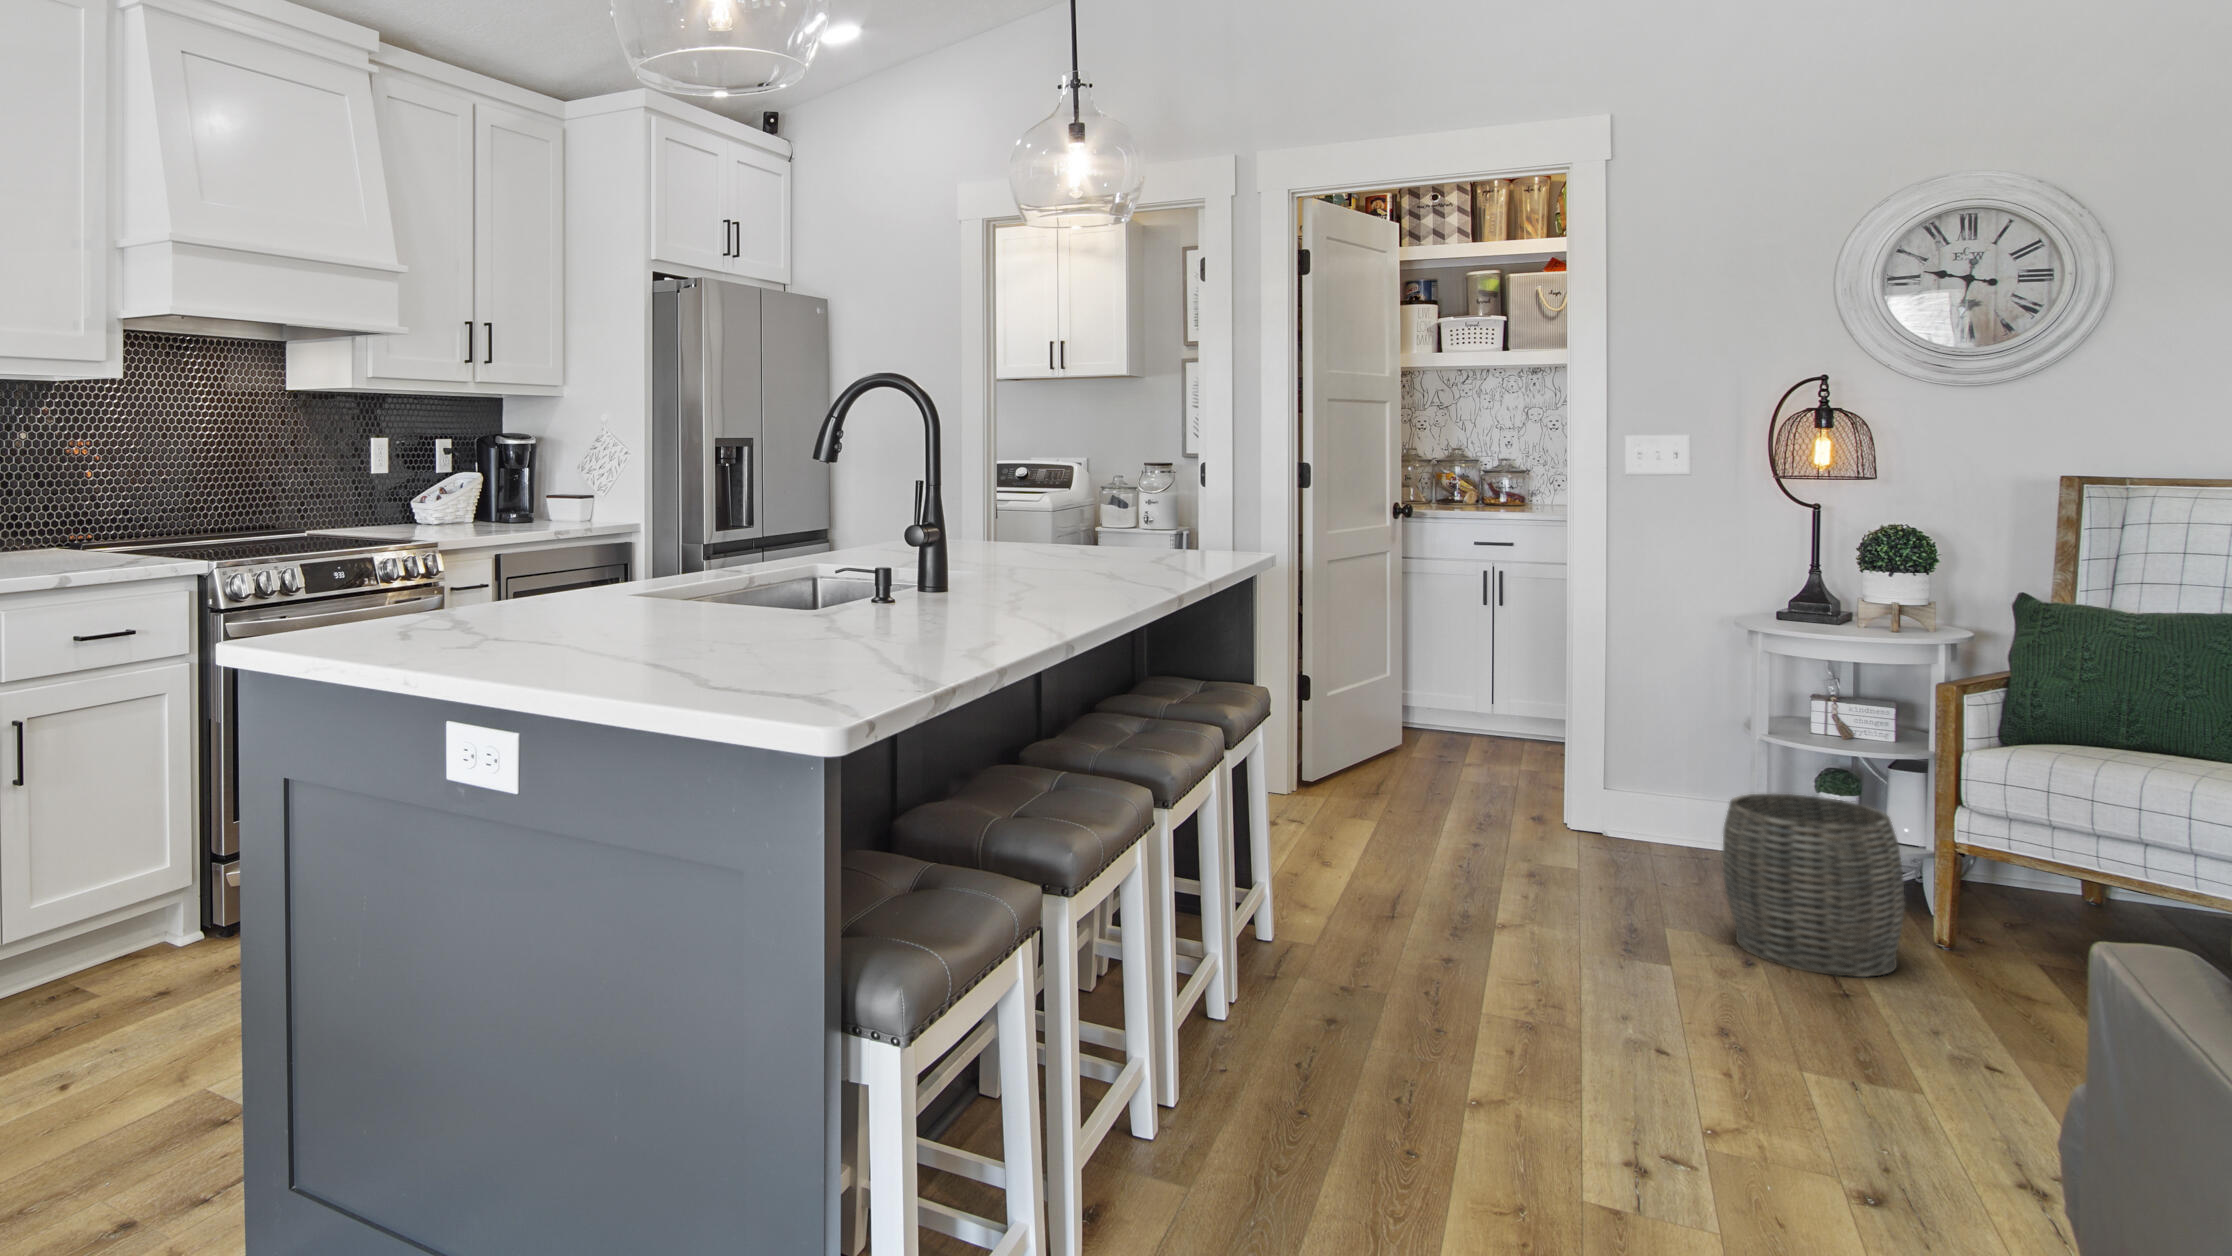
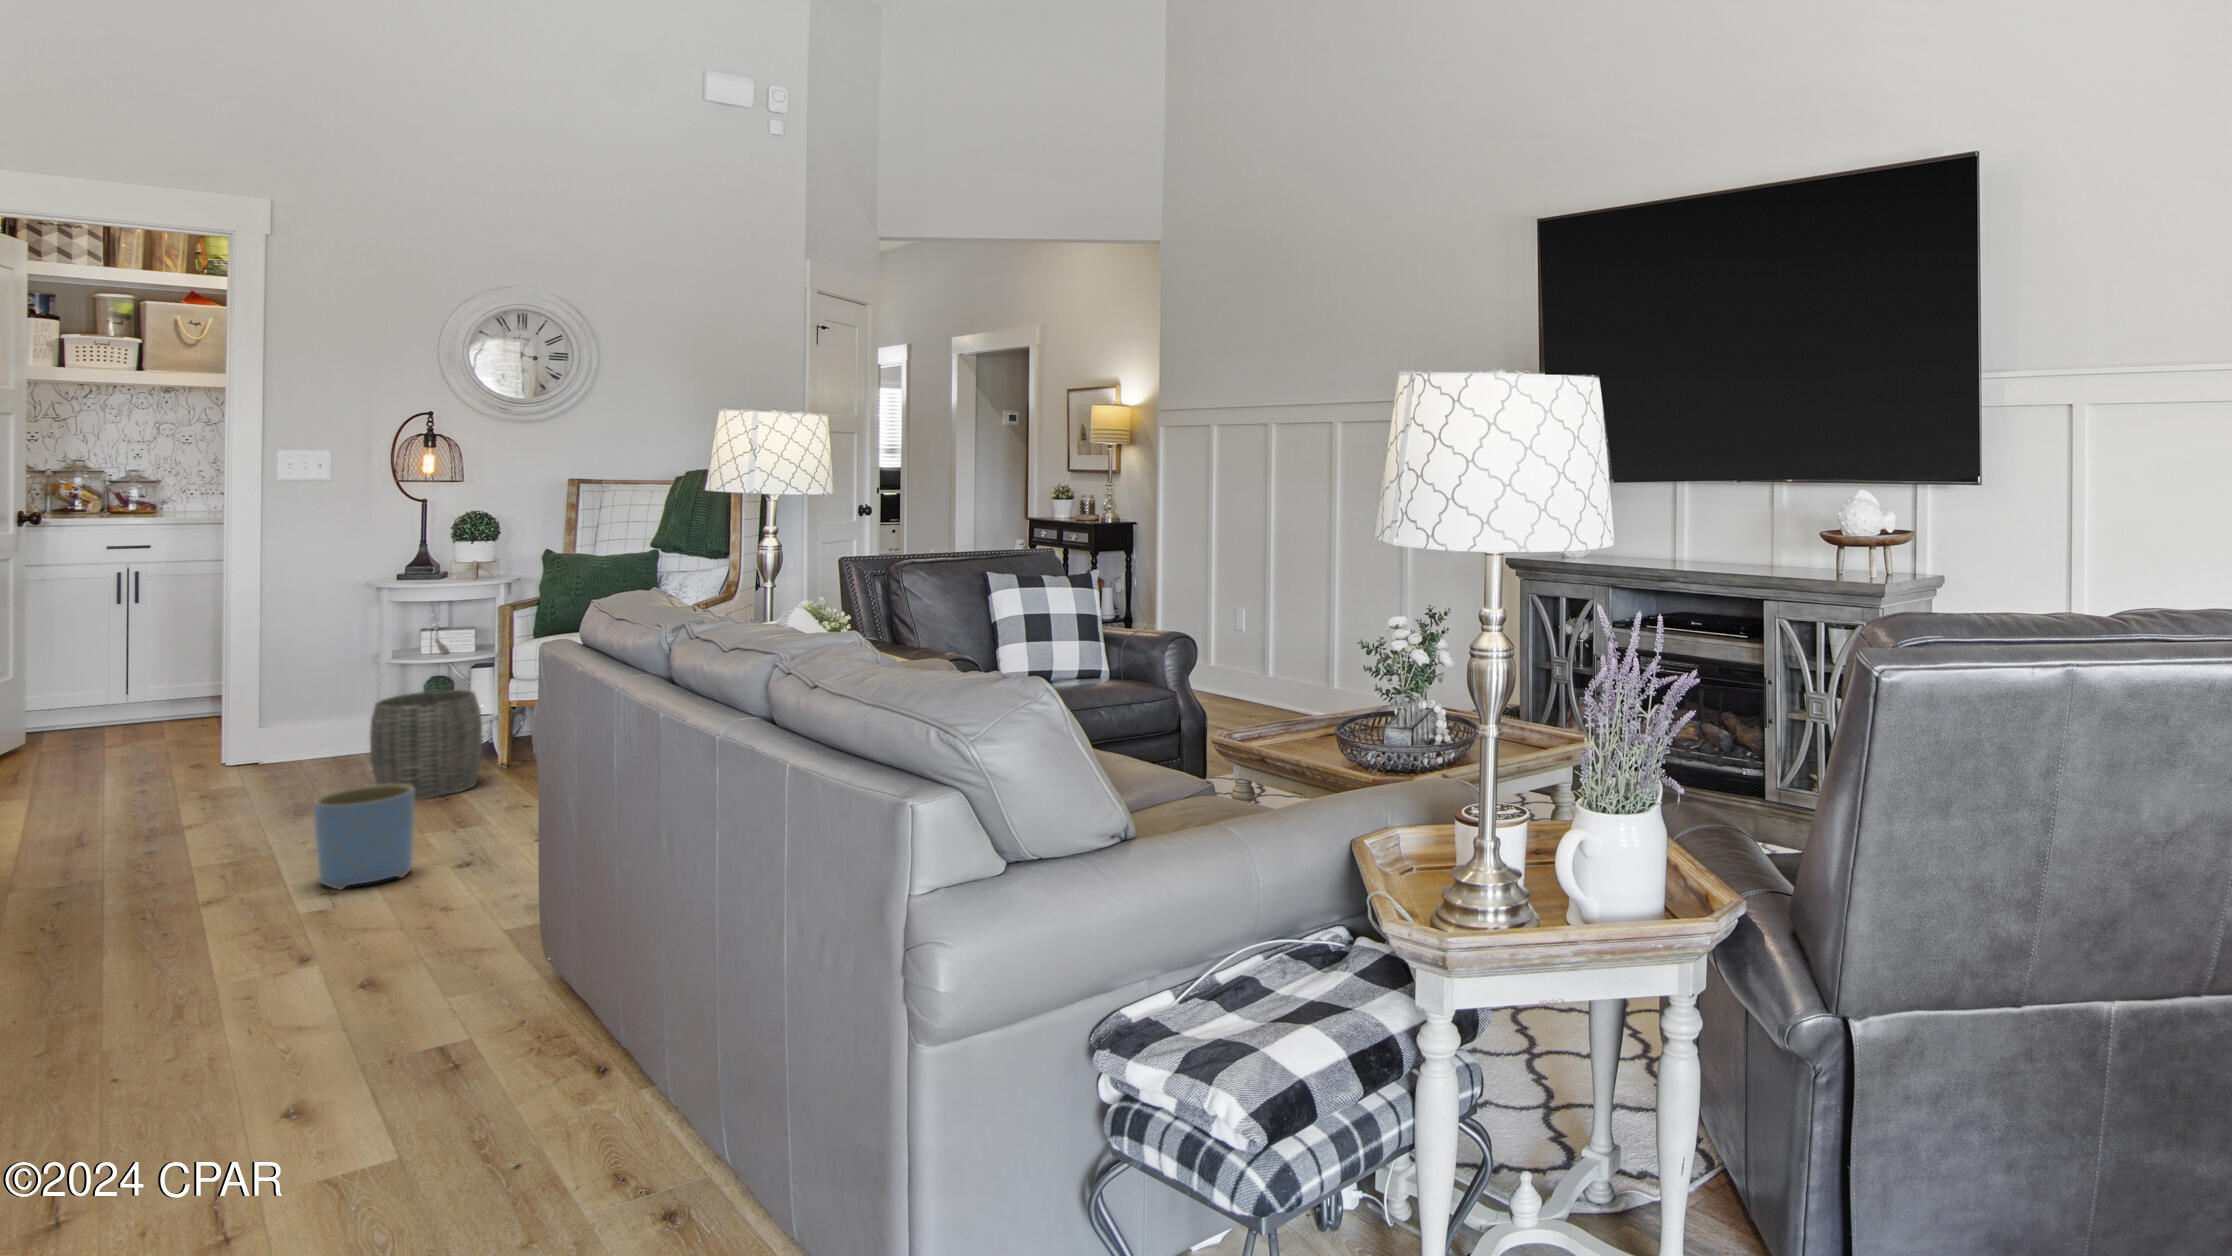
planter: none [1587,962,1752,1159] -> present [314,784,415,890]

